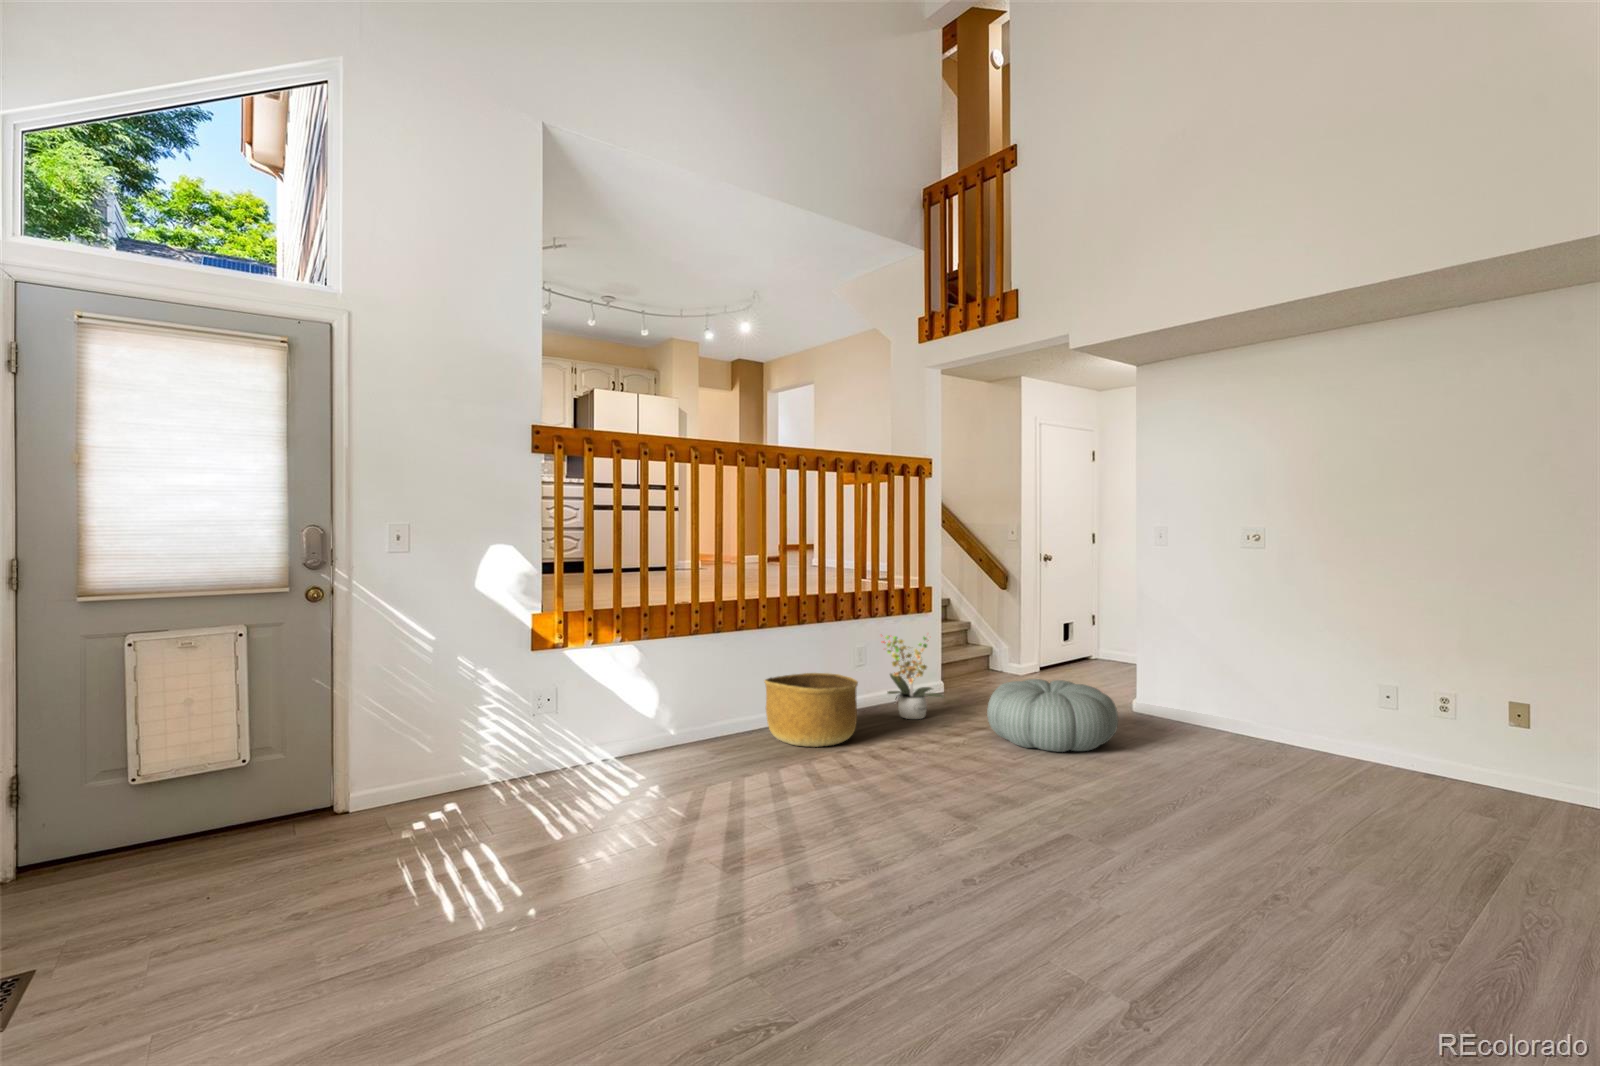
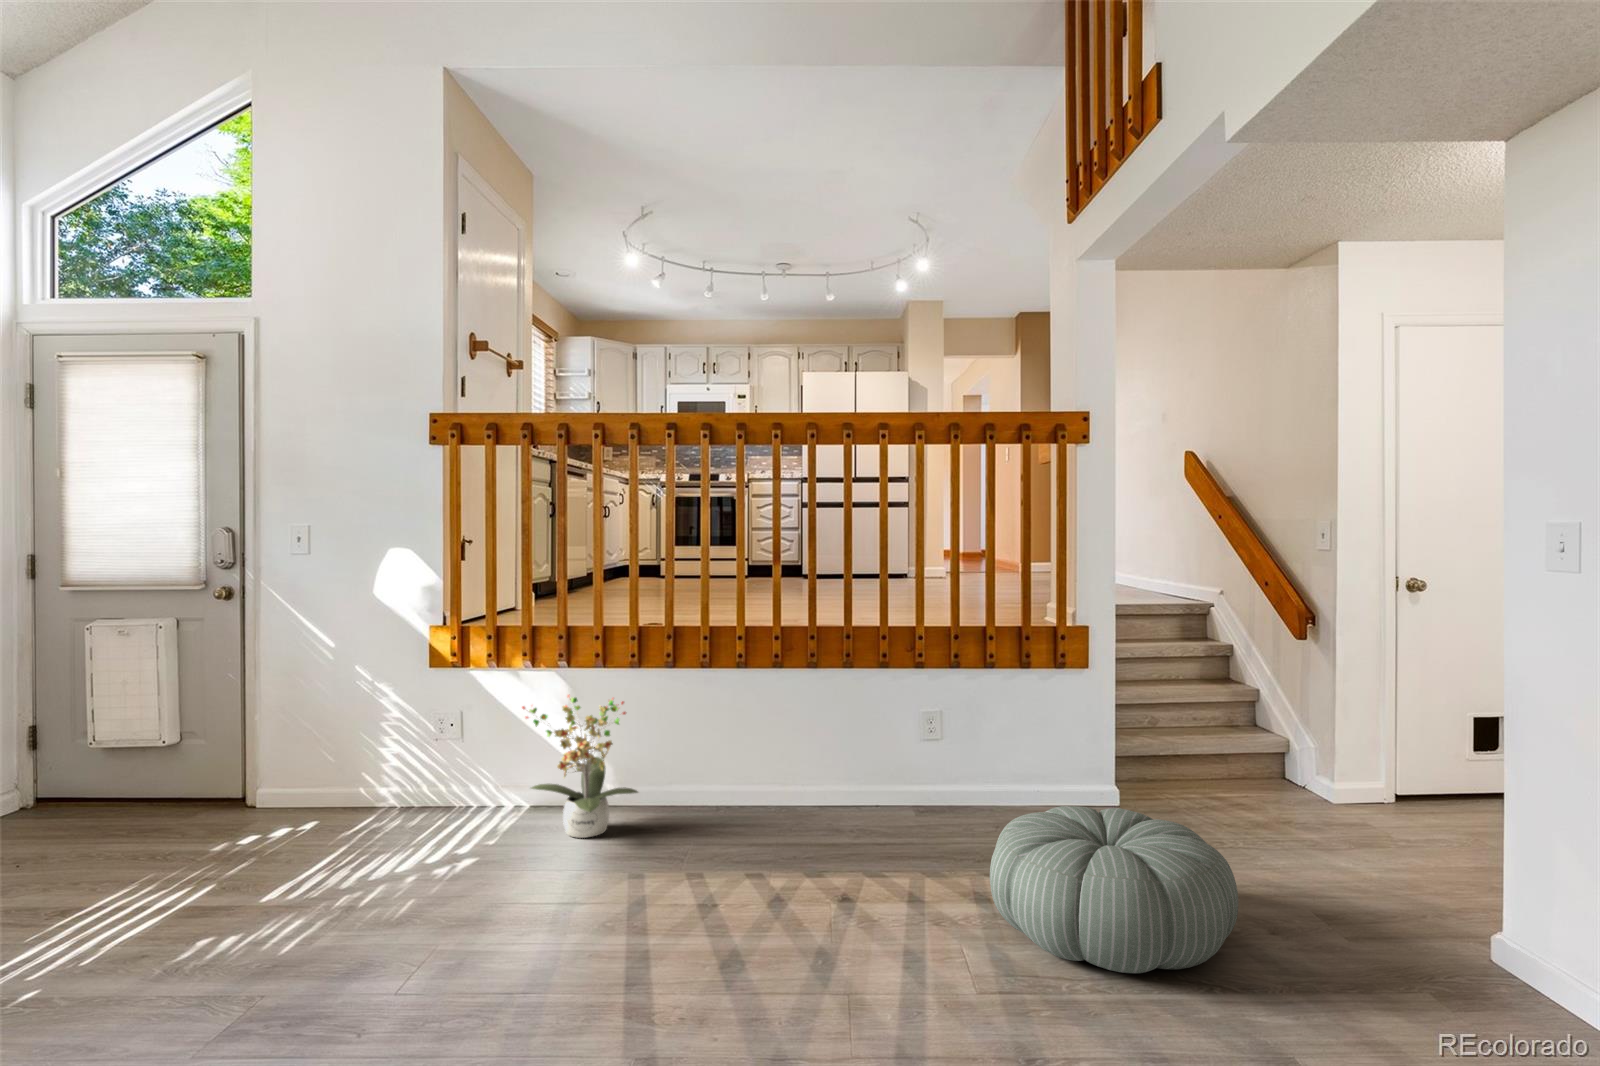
potted plant: present [883,636,944,719] -> present [522,695,638,838]
basket: present [764,673,858,747] -> none [709,736,837,848]

